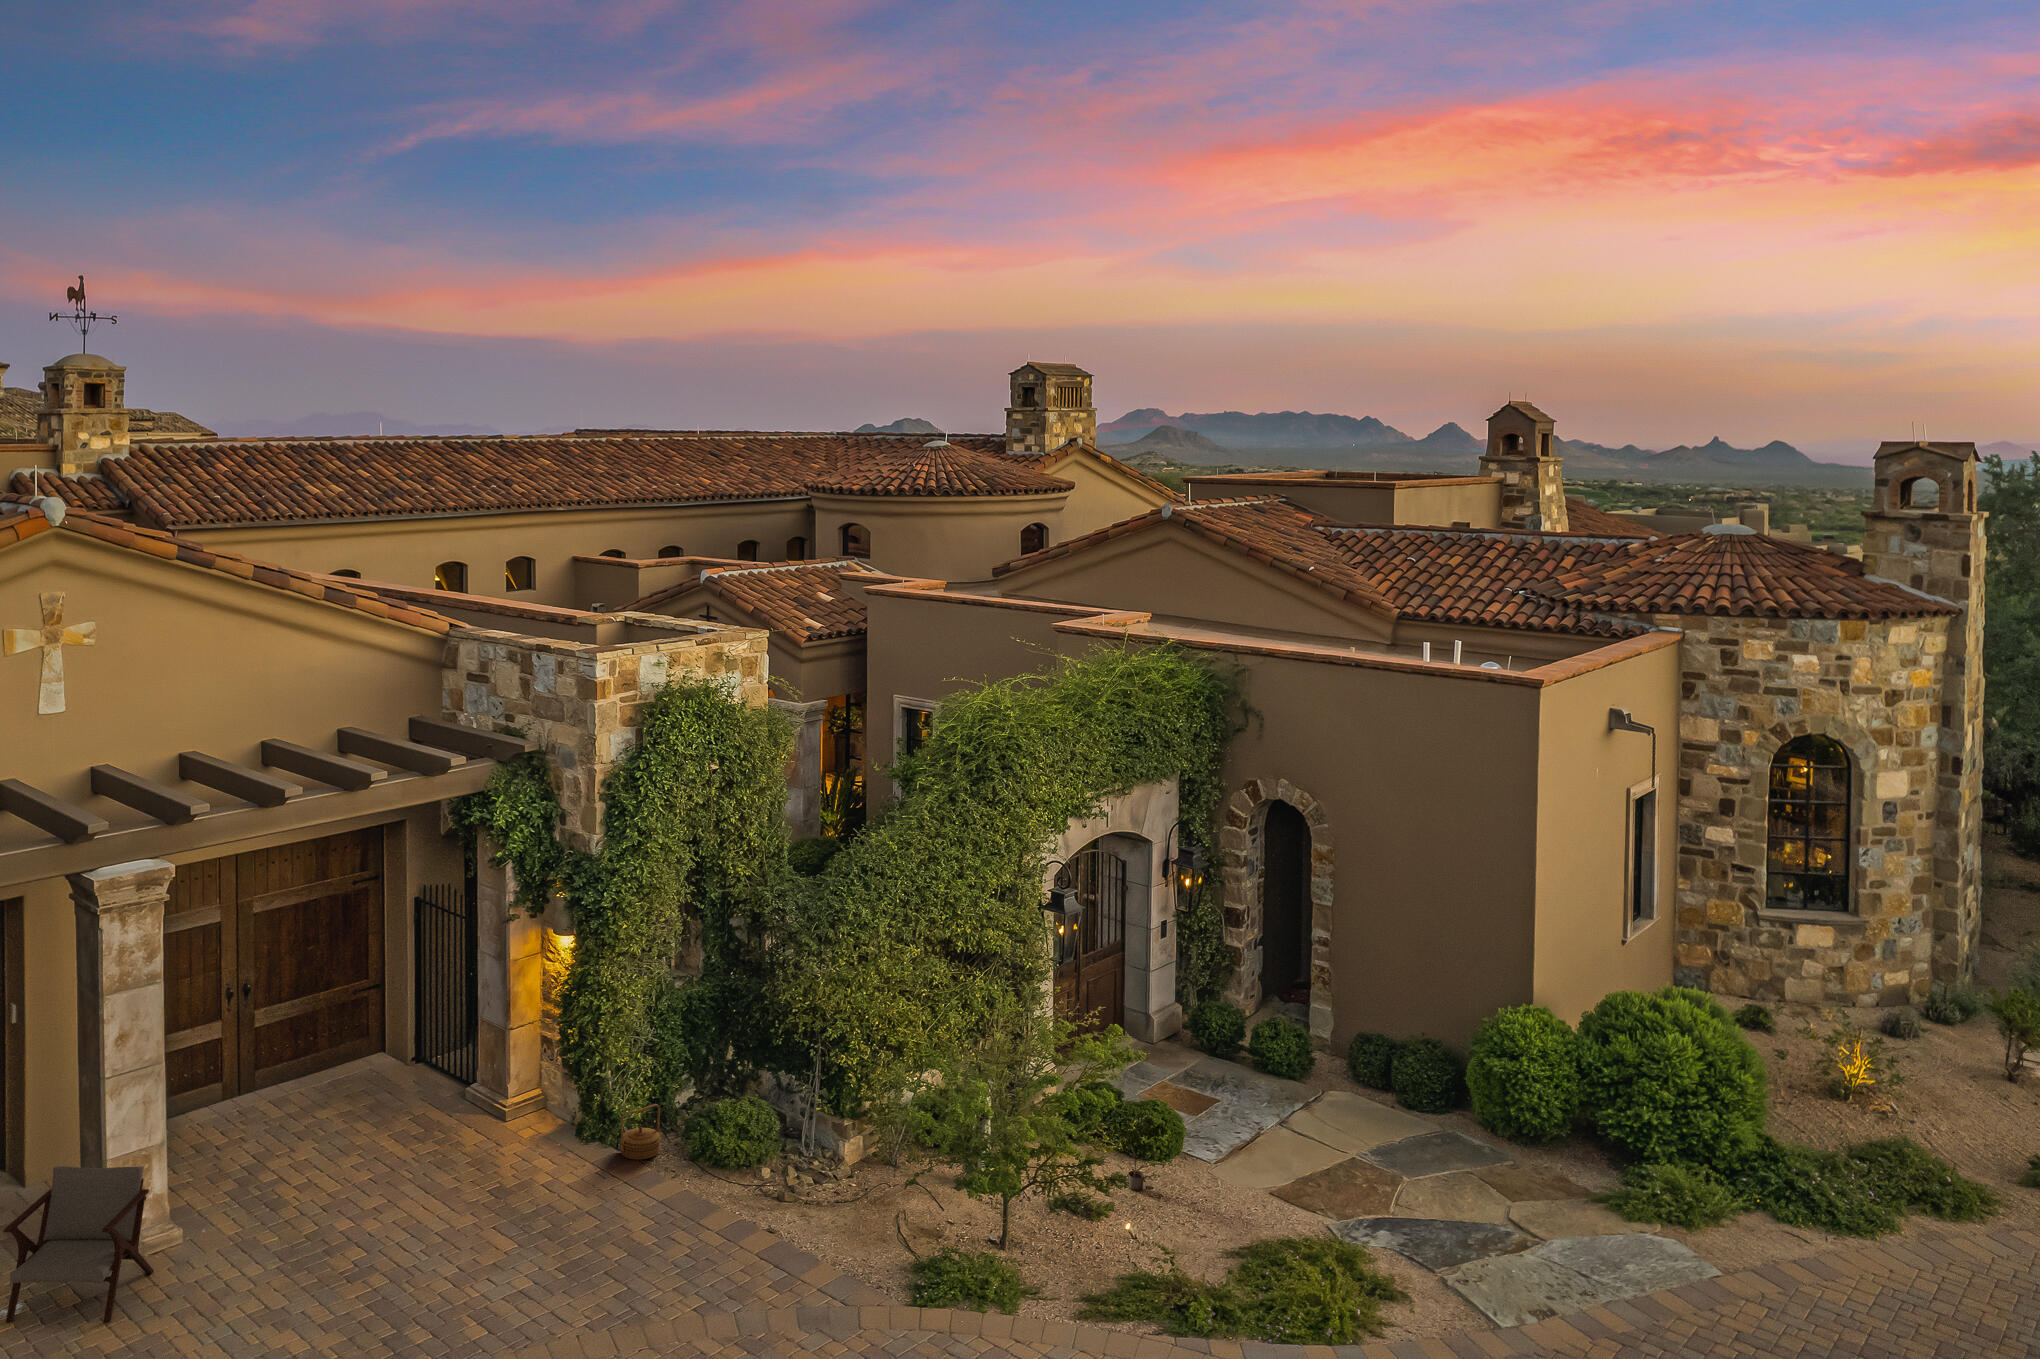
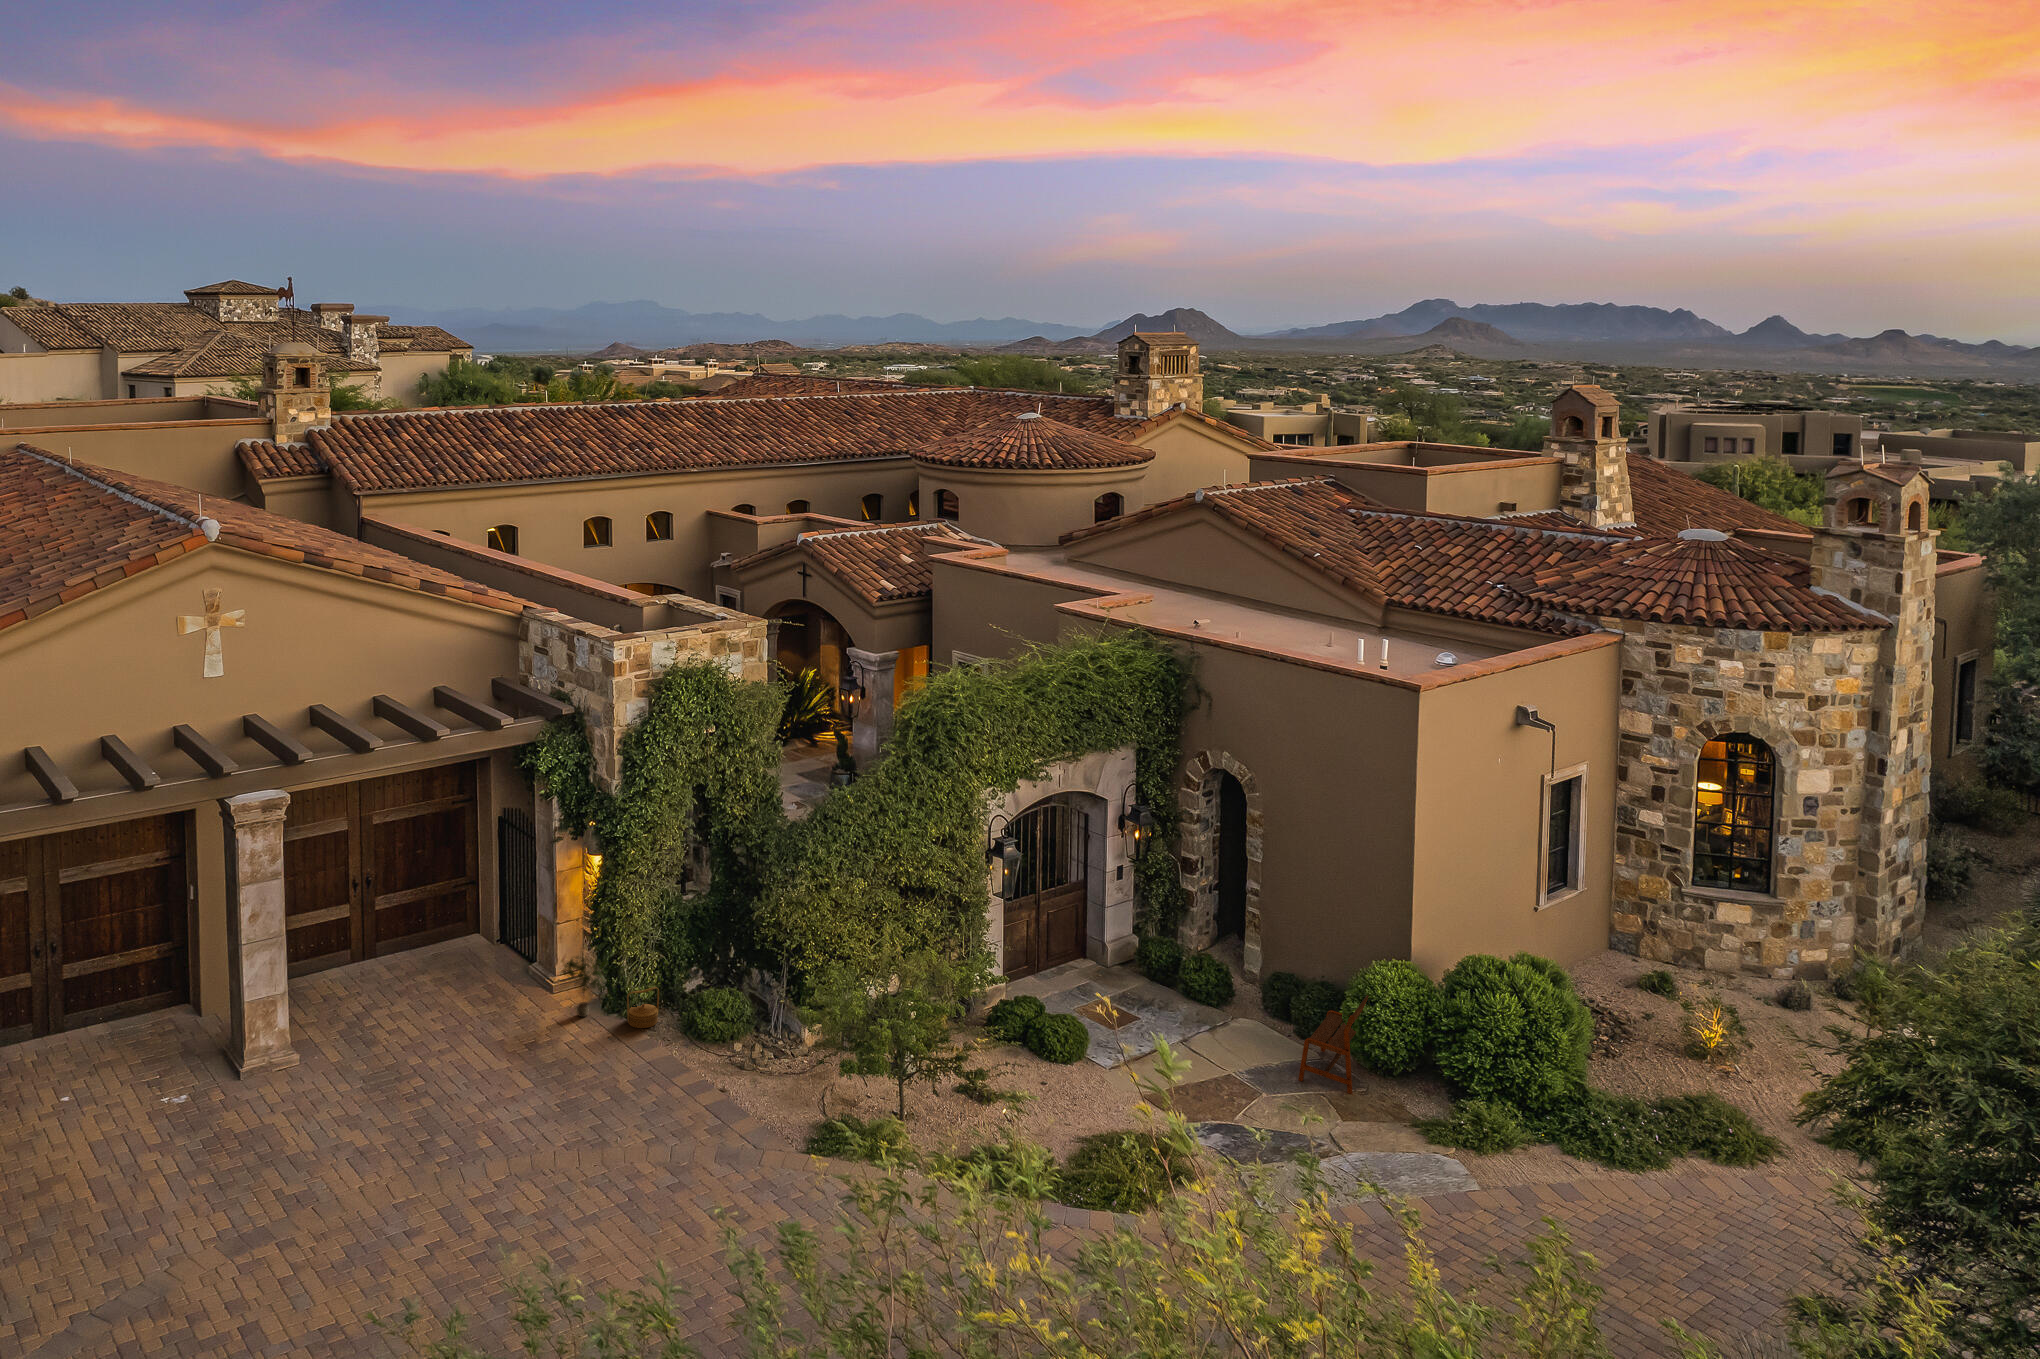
bench: none [1437,1044,1507,1170] -> present [1298,995,1369,1094]
potted plant: present [1106,1107,1167,1191] -> present [563,957,606,1017]
lounge chair: present [4,1166,153,1322] -> none [170,1002,276,1113]

